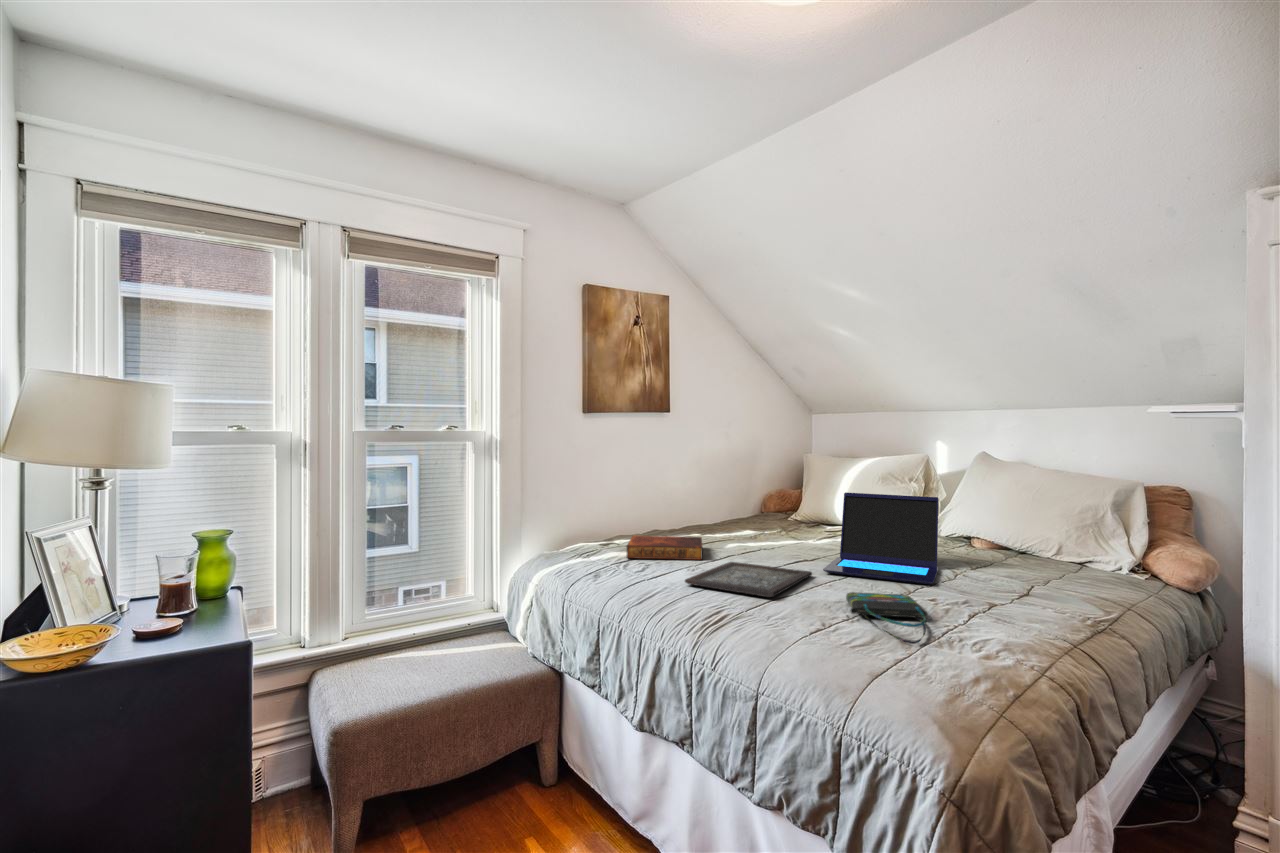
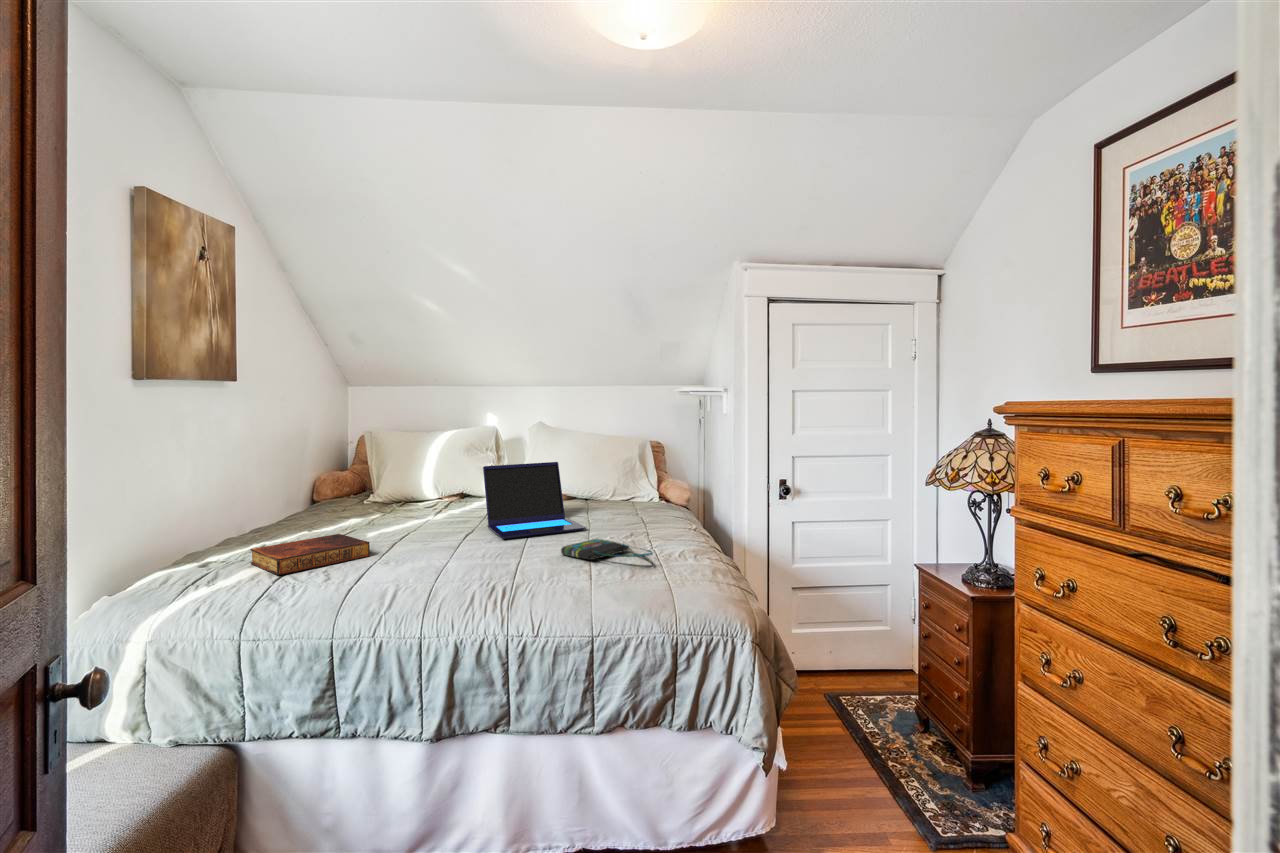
tray: present [685,562,812,597] -> none [409,540,512,578]

